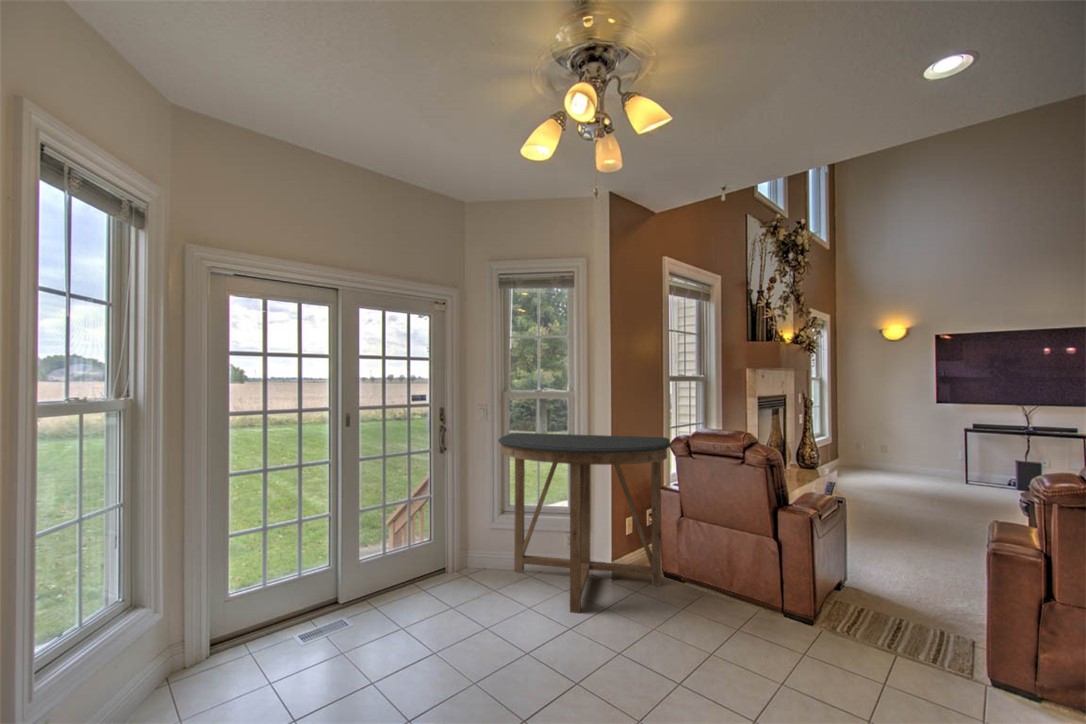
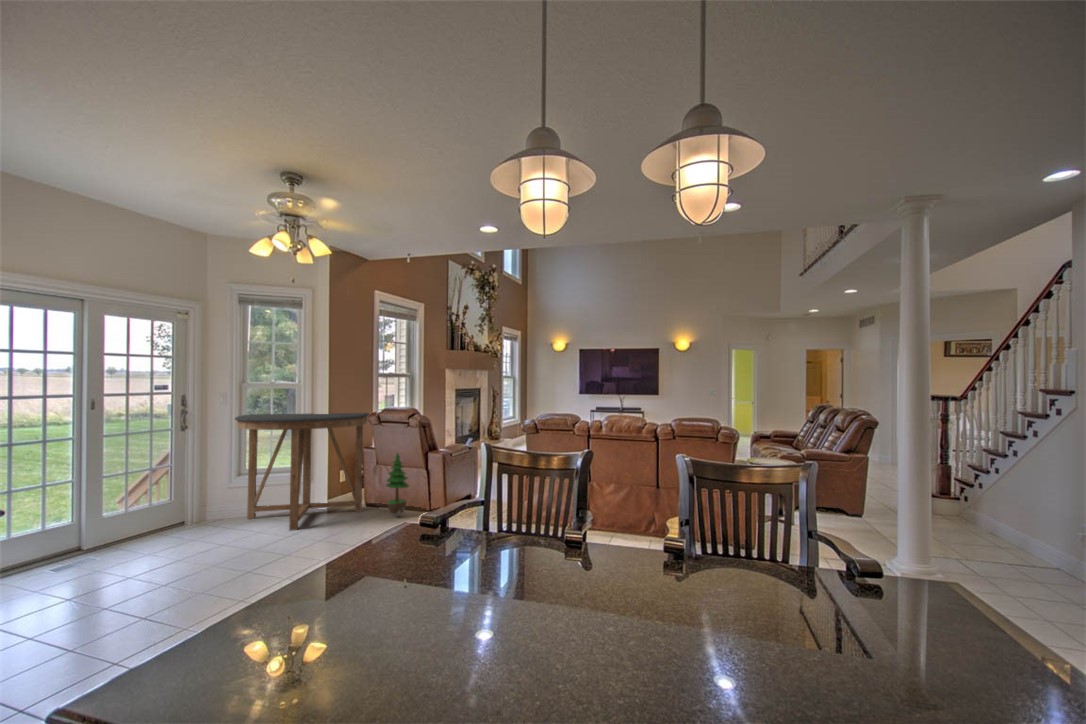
potted tree: none [704,507,744,613] -> present [386,453,409,517]

